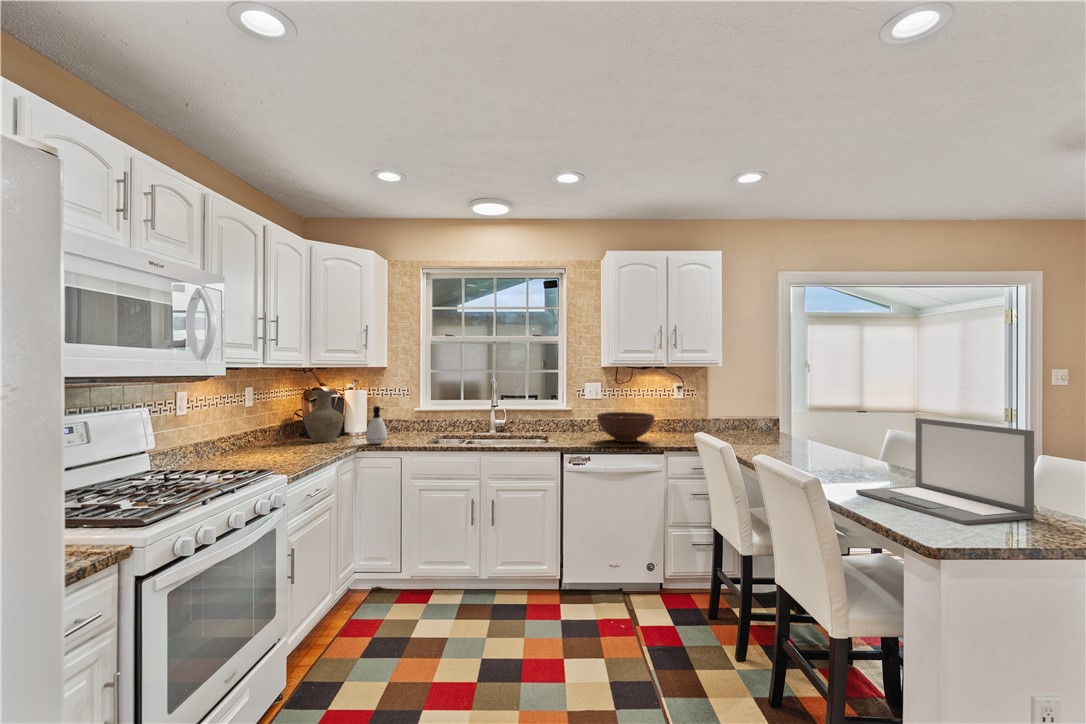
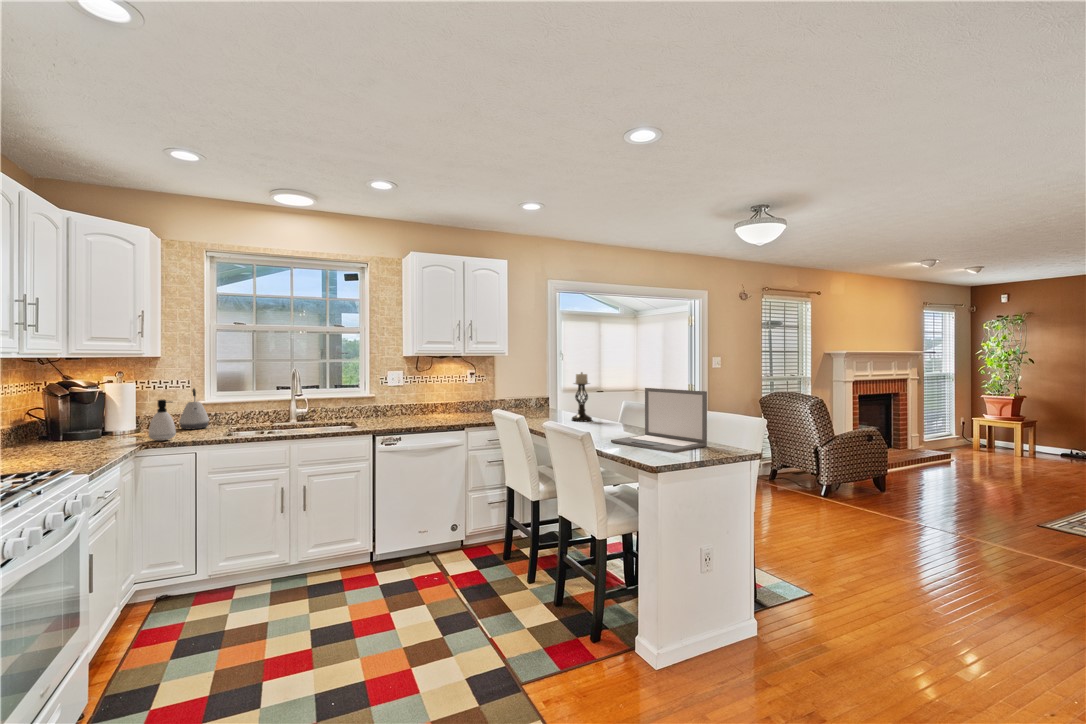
vase: present [304,391,344,442] -> none [56,385,113,444]
candle holder: none [805,391,835,455] -> present [572,372,592,422]
kettle: none [399,396,423,434] -> present [179,389,209,430]
fruit bowl: present [597,412,654,442] -> none [402,396,455,422]

